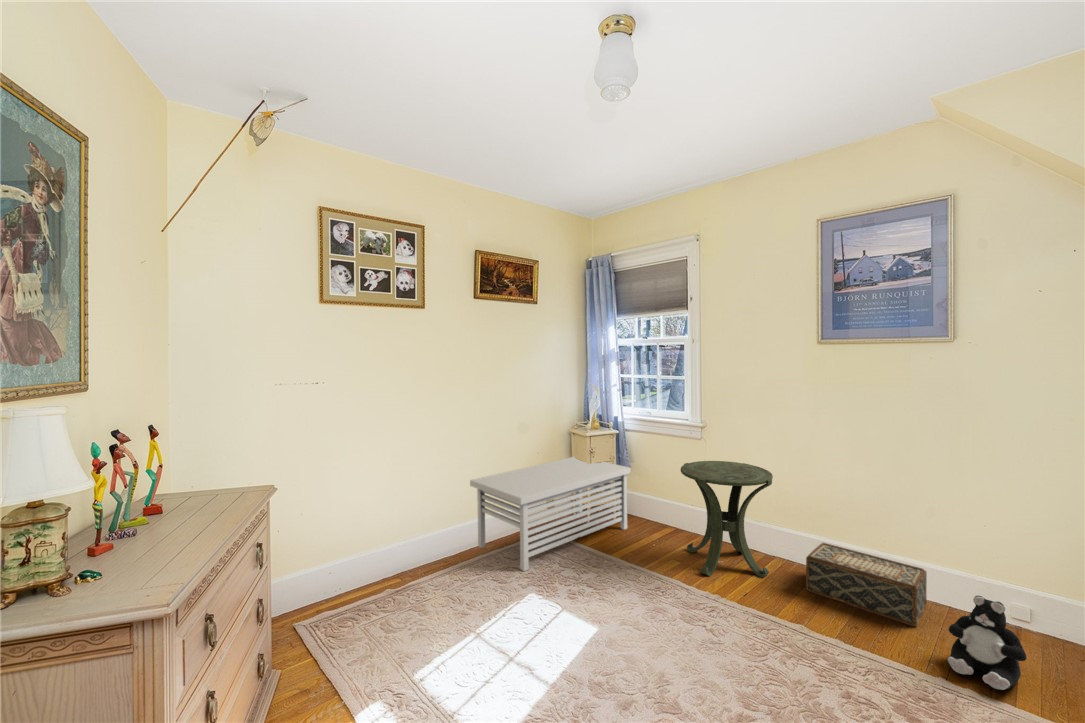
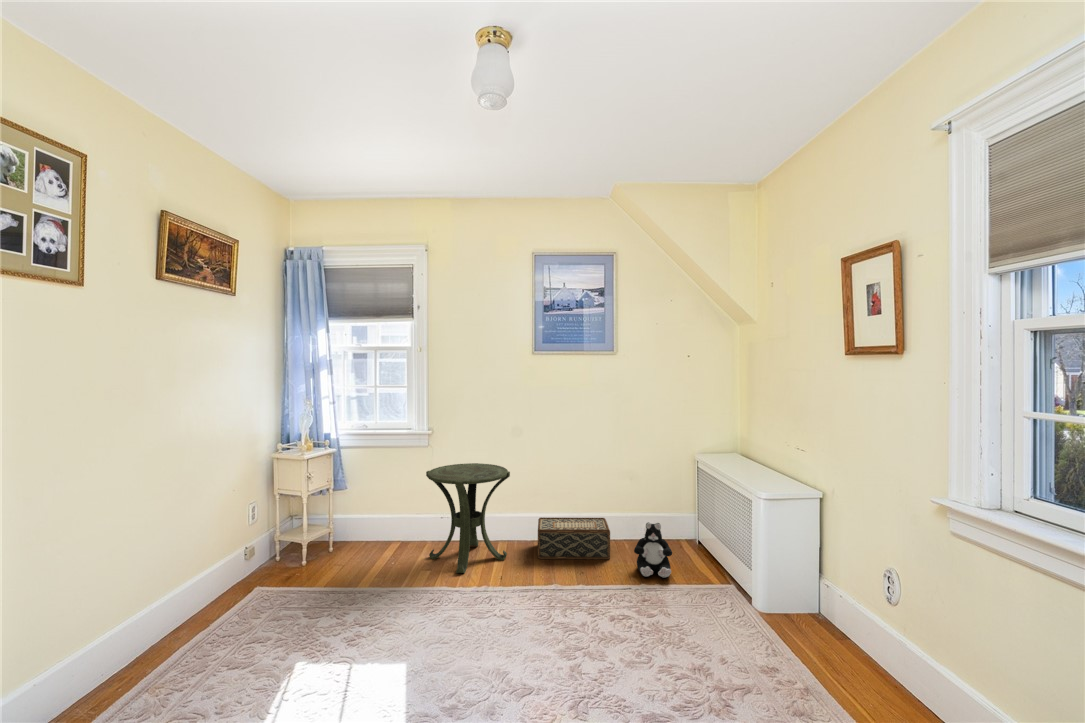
storage bench: present [470,457,631,571] -> none [150,487,358,641]

